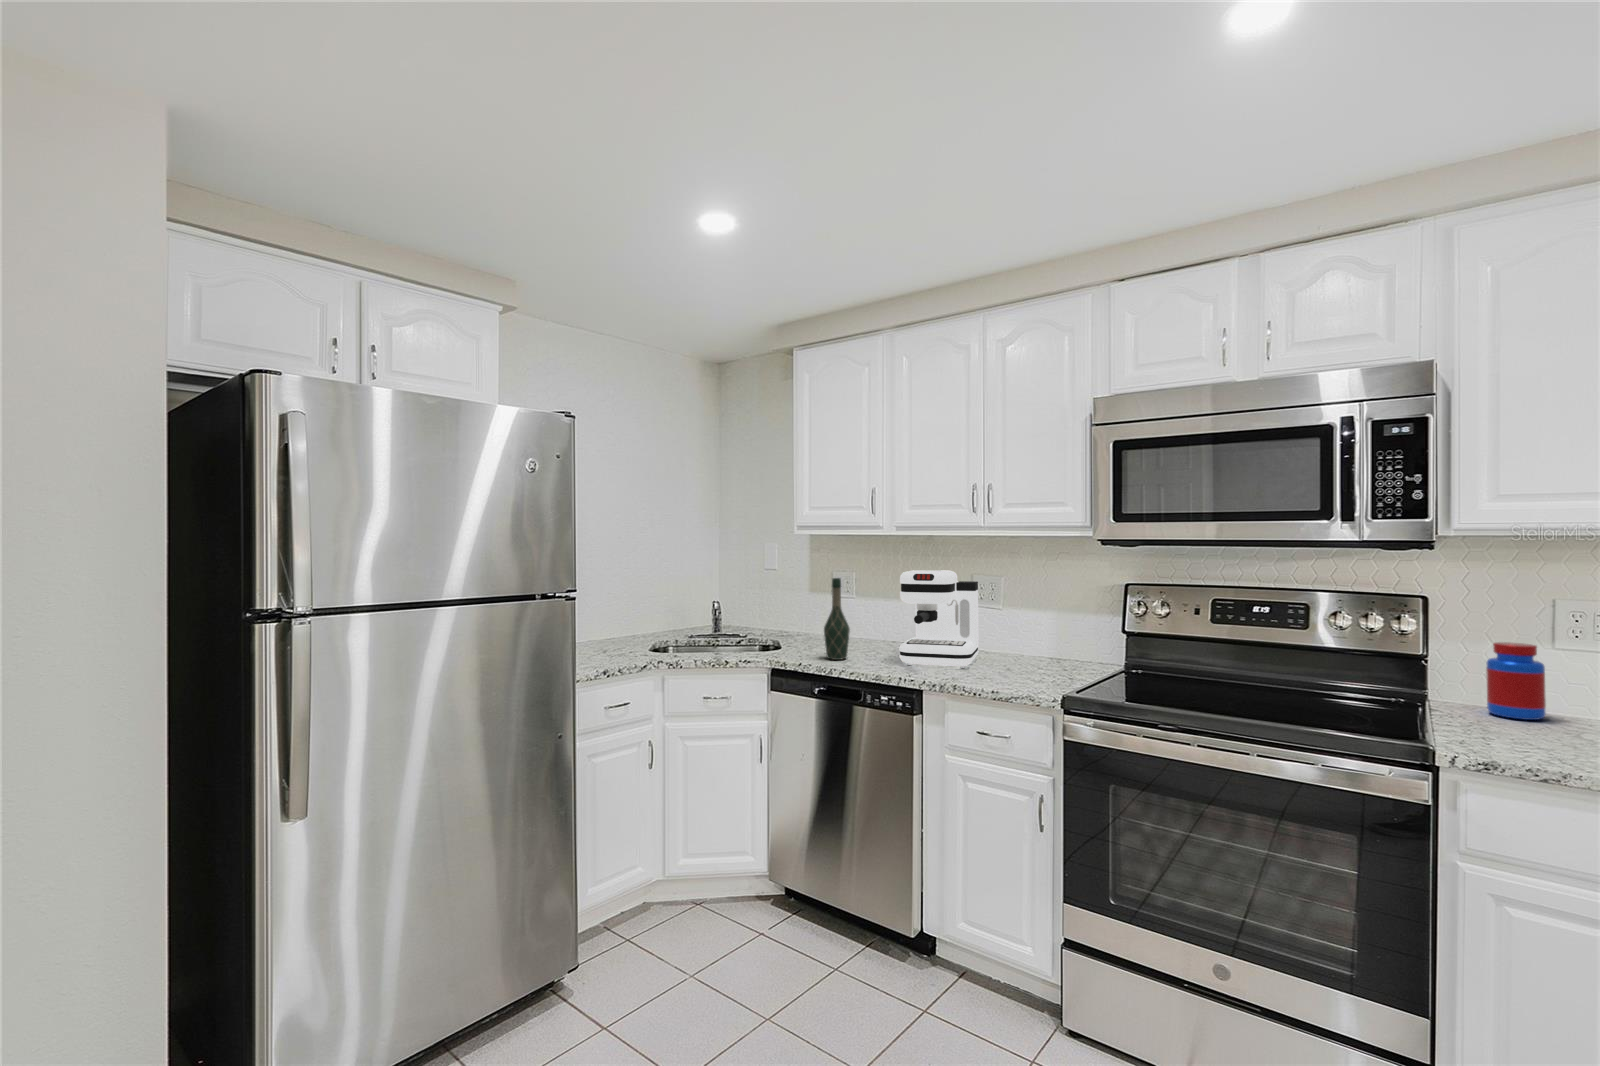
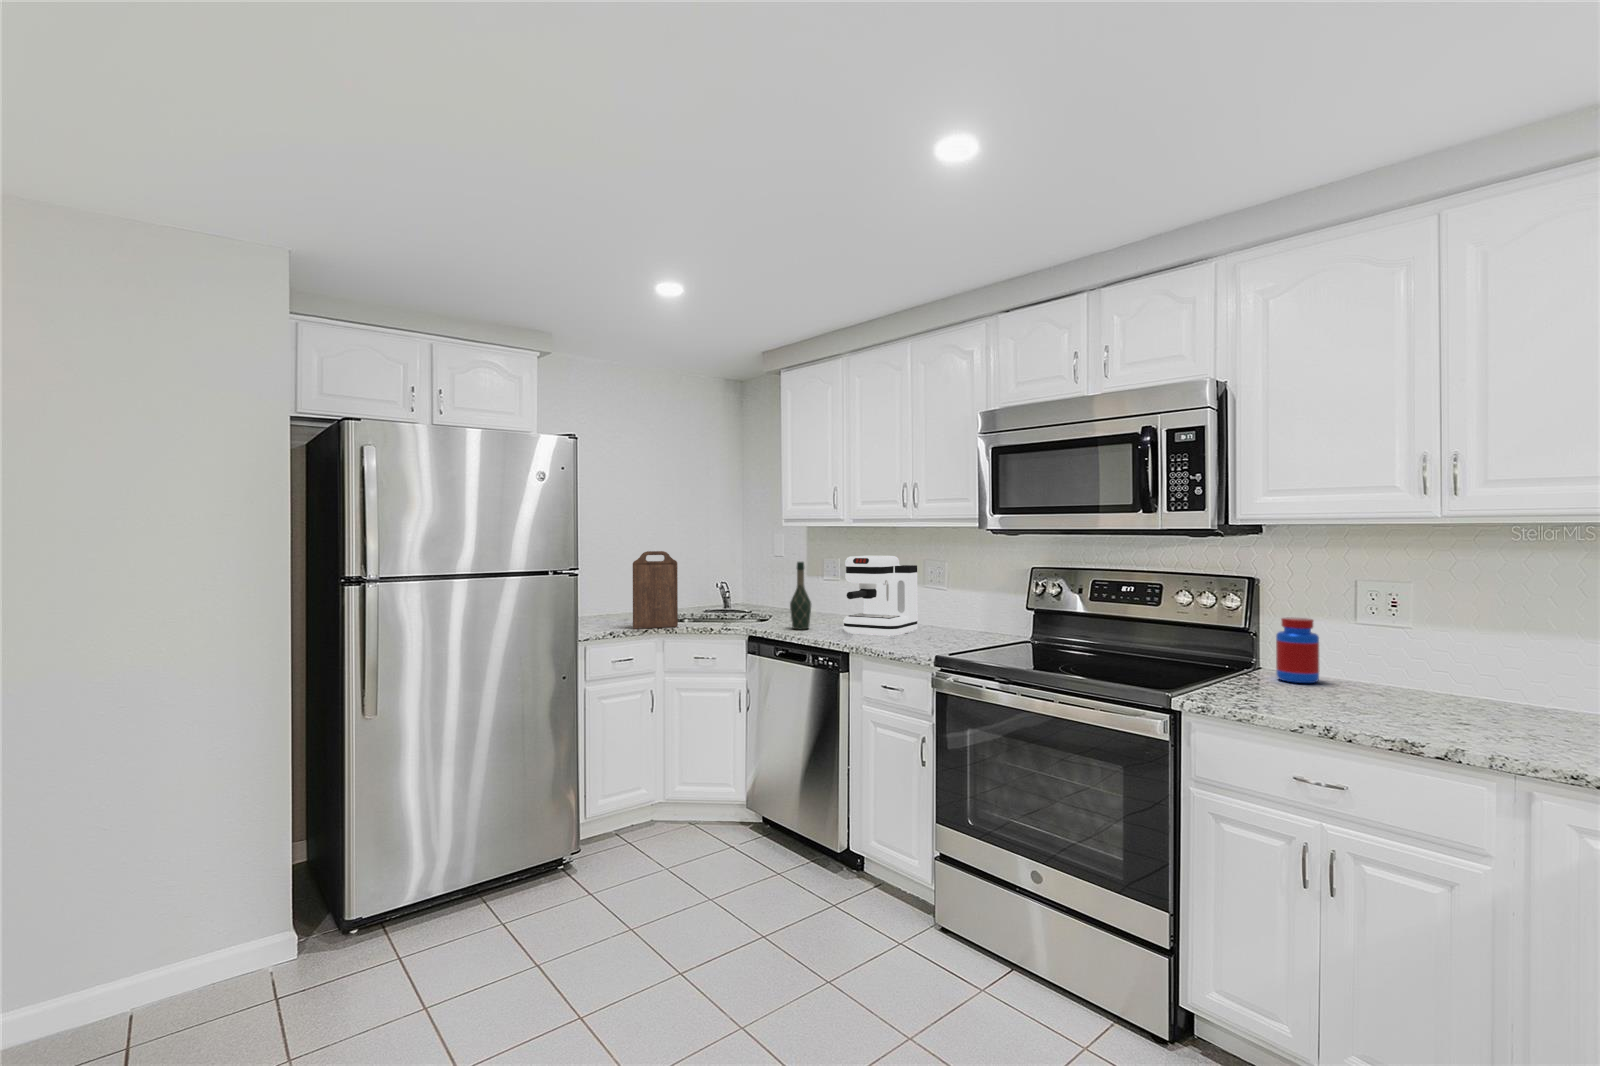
cutting board: none [627,566,681,664] -> present [633,551,678,629]

